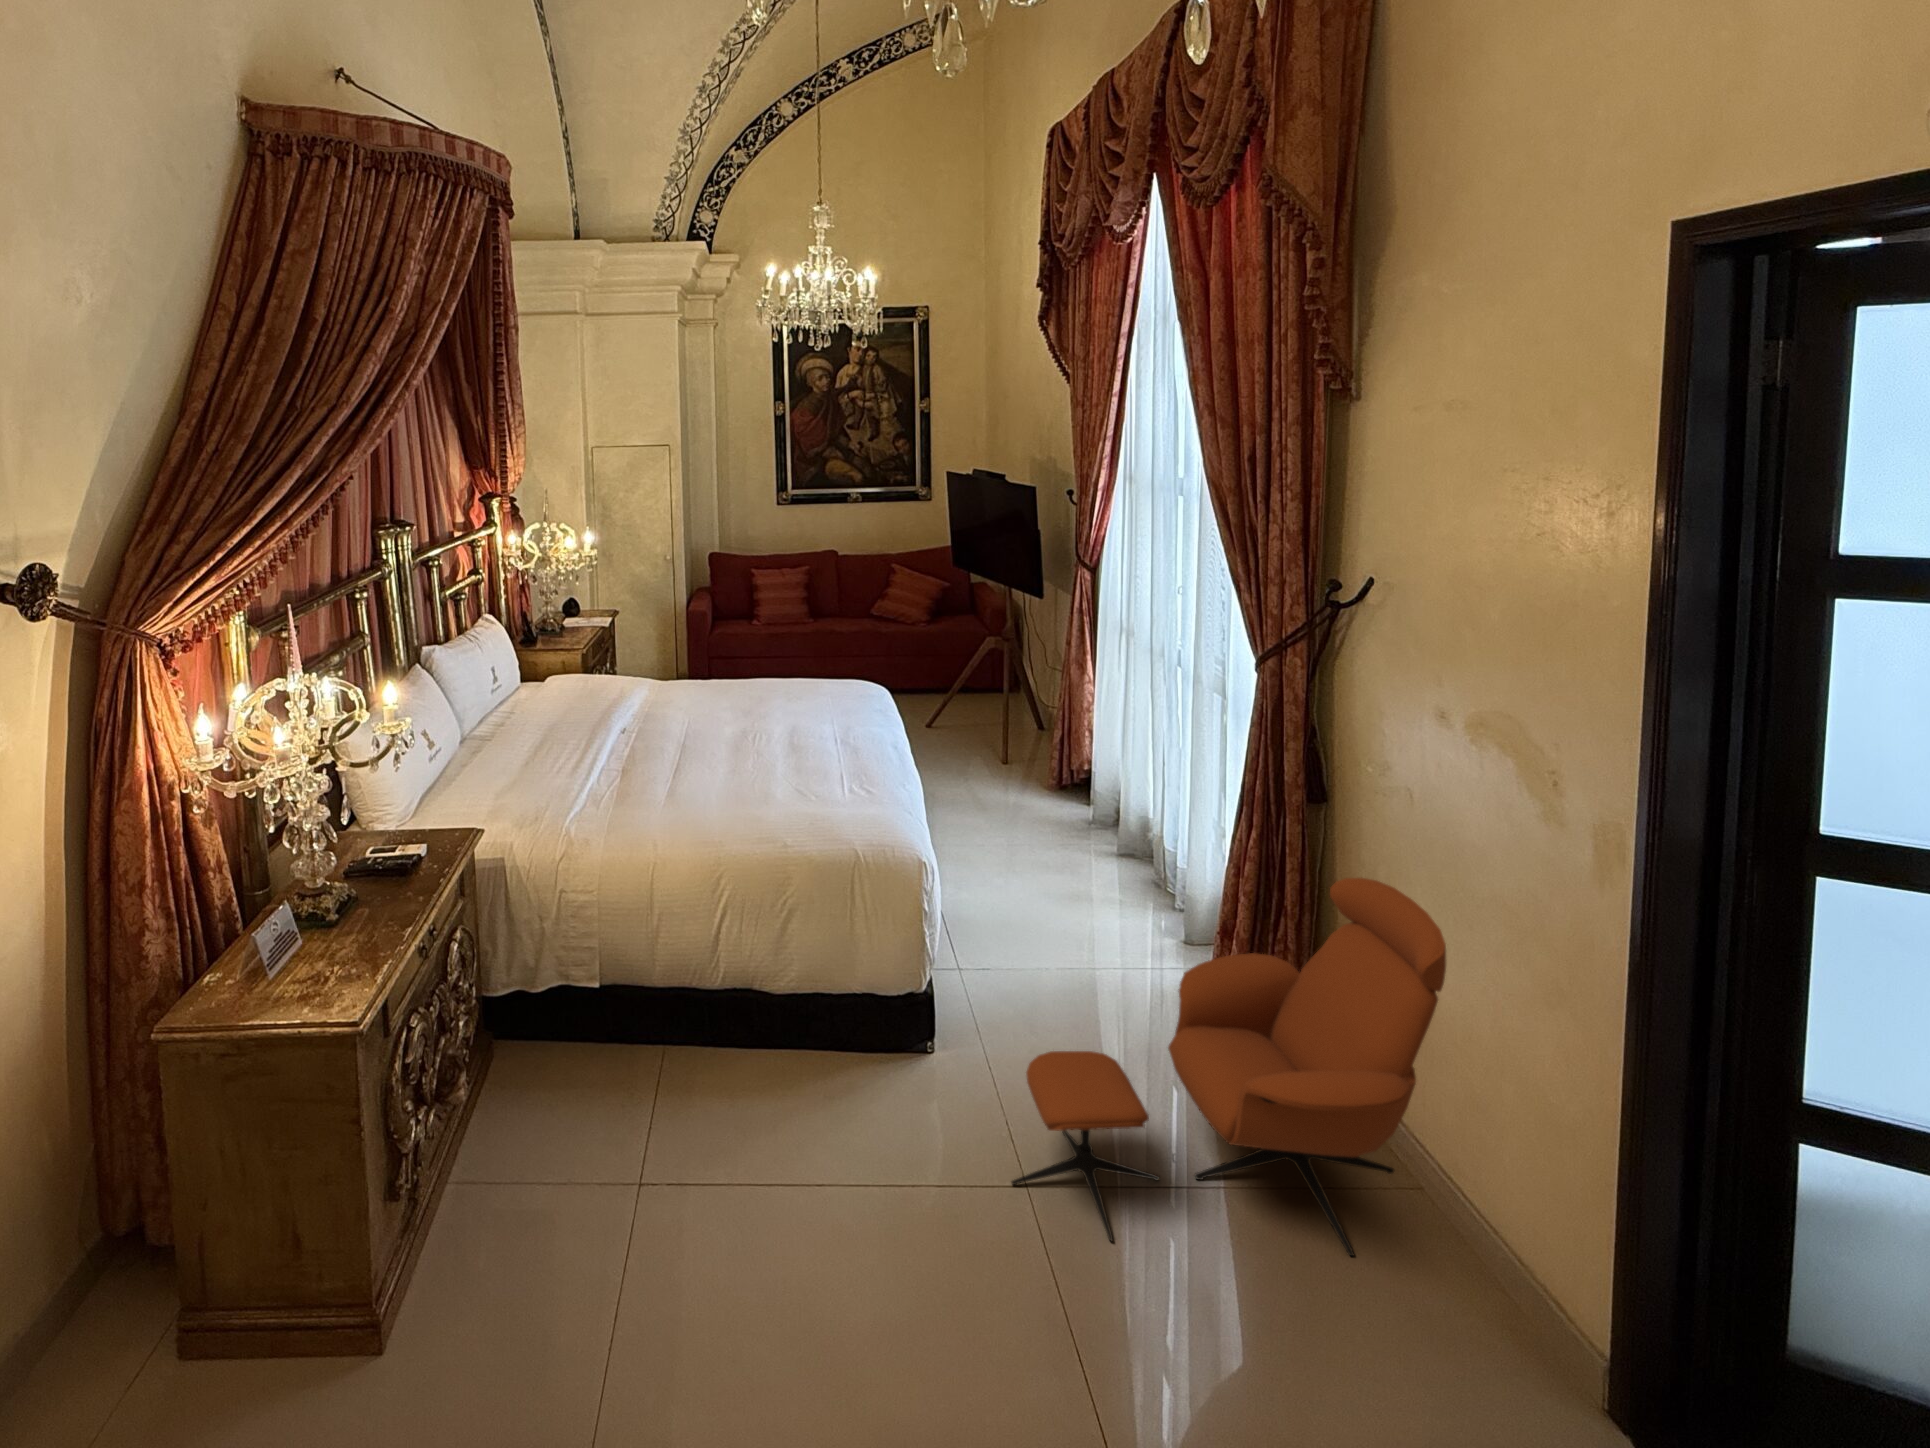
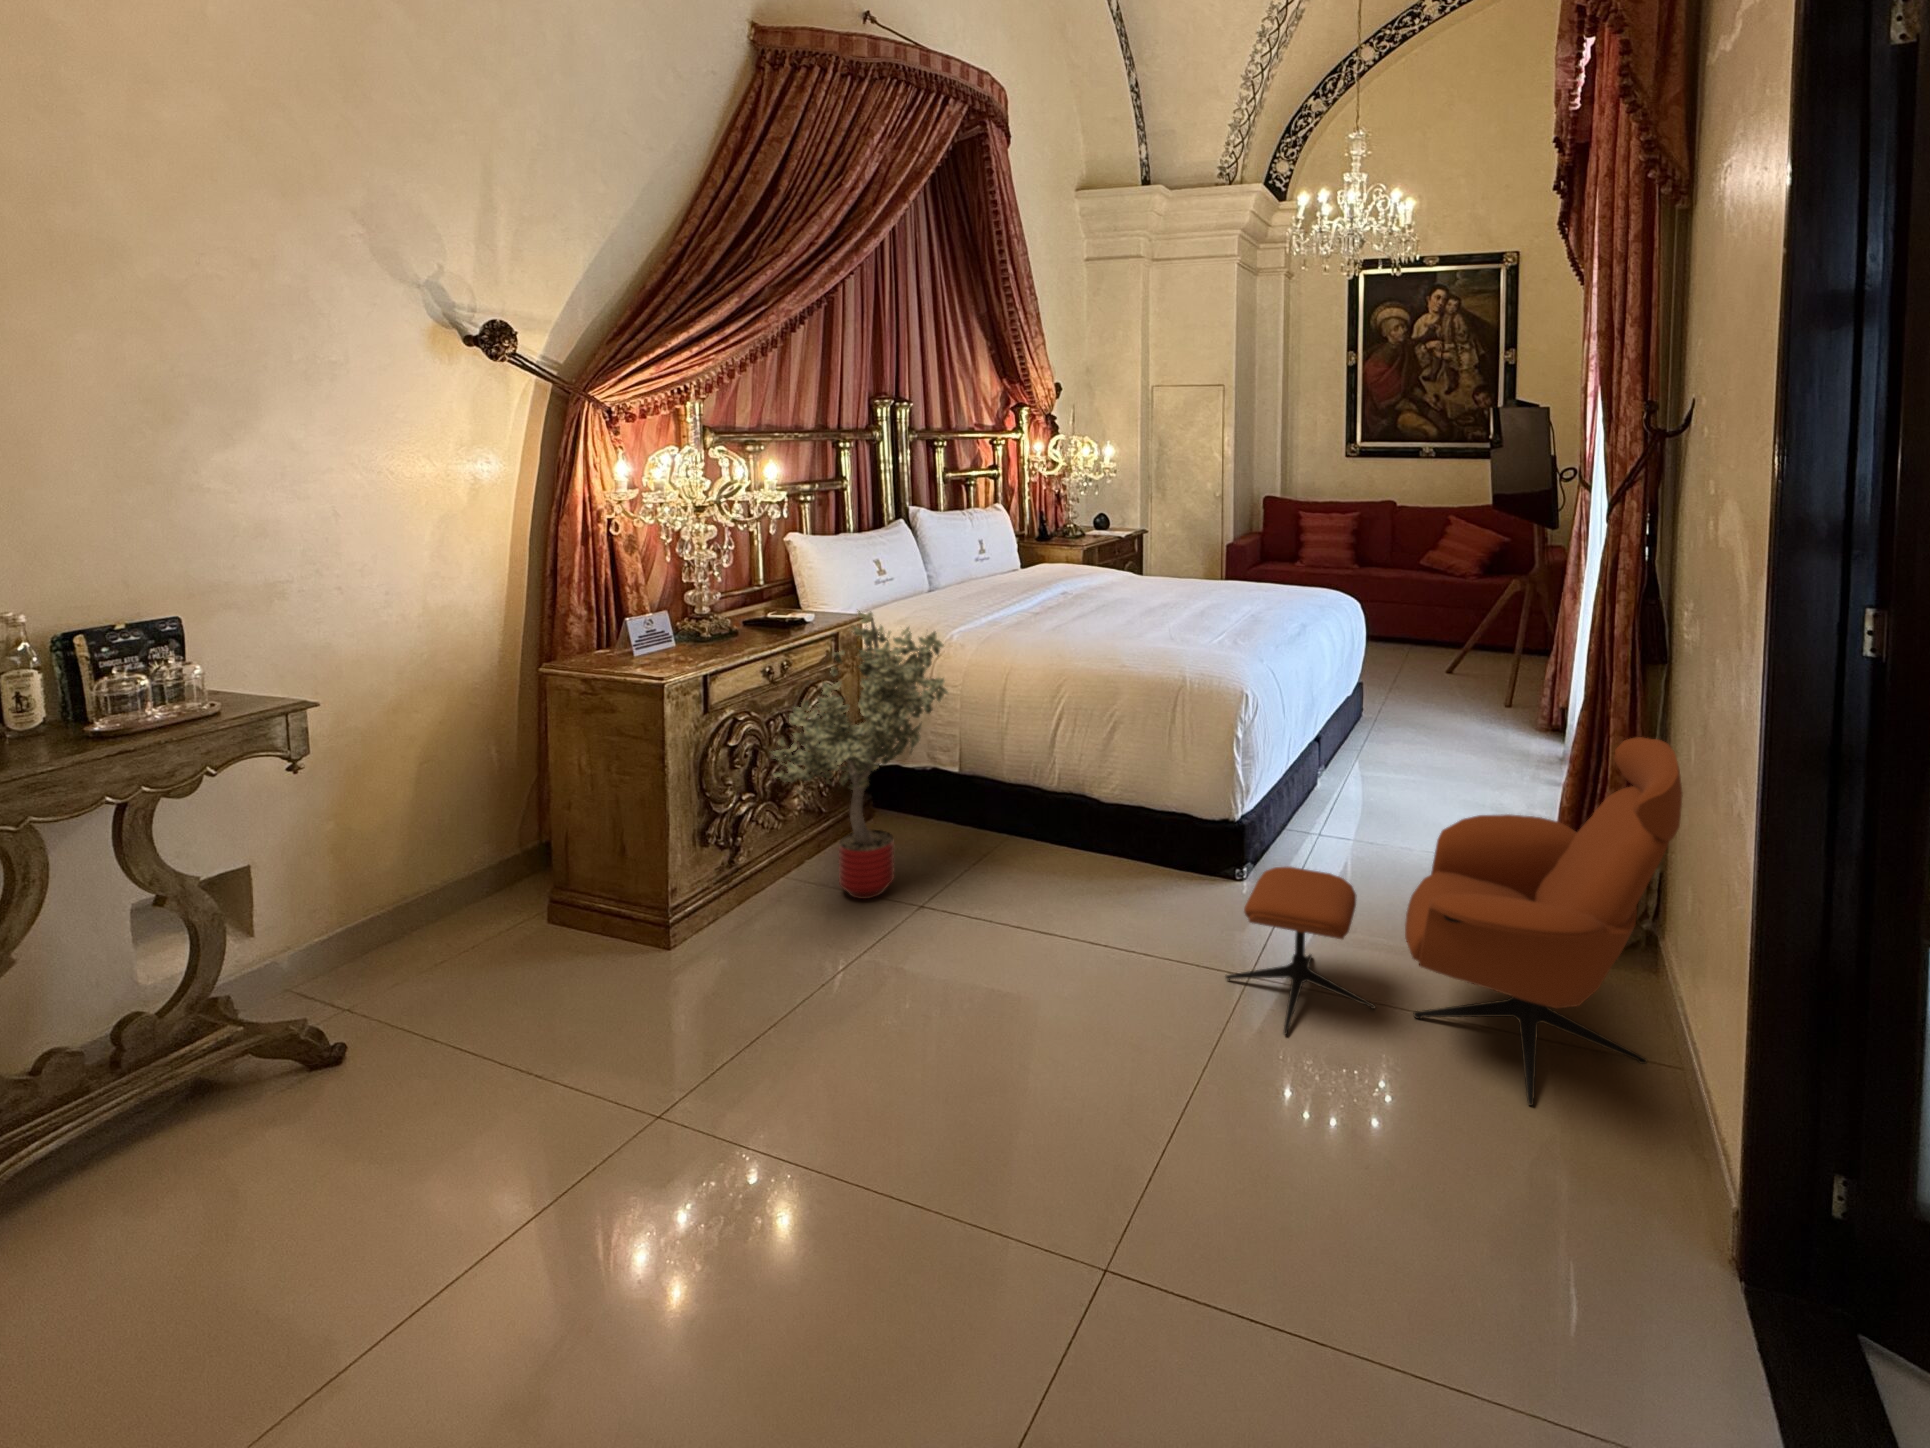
potted tree: none [452,841,624,1187] -> present [772,611,948,899]

